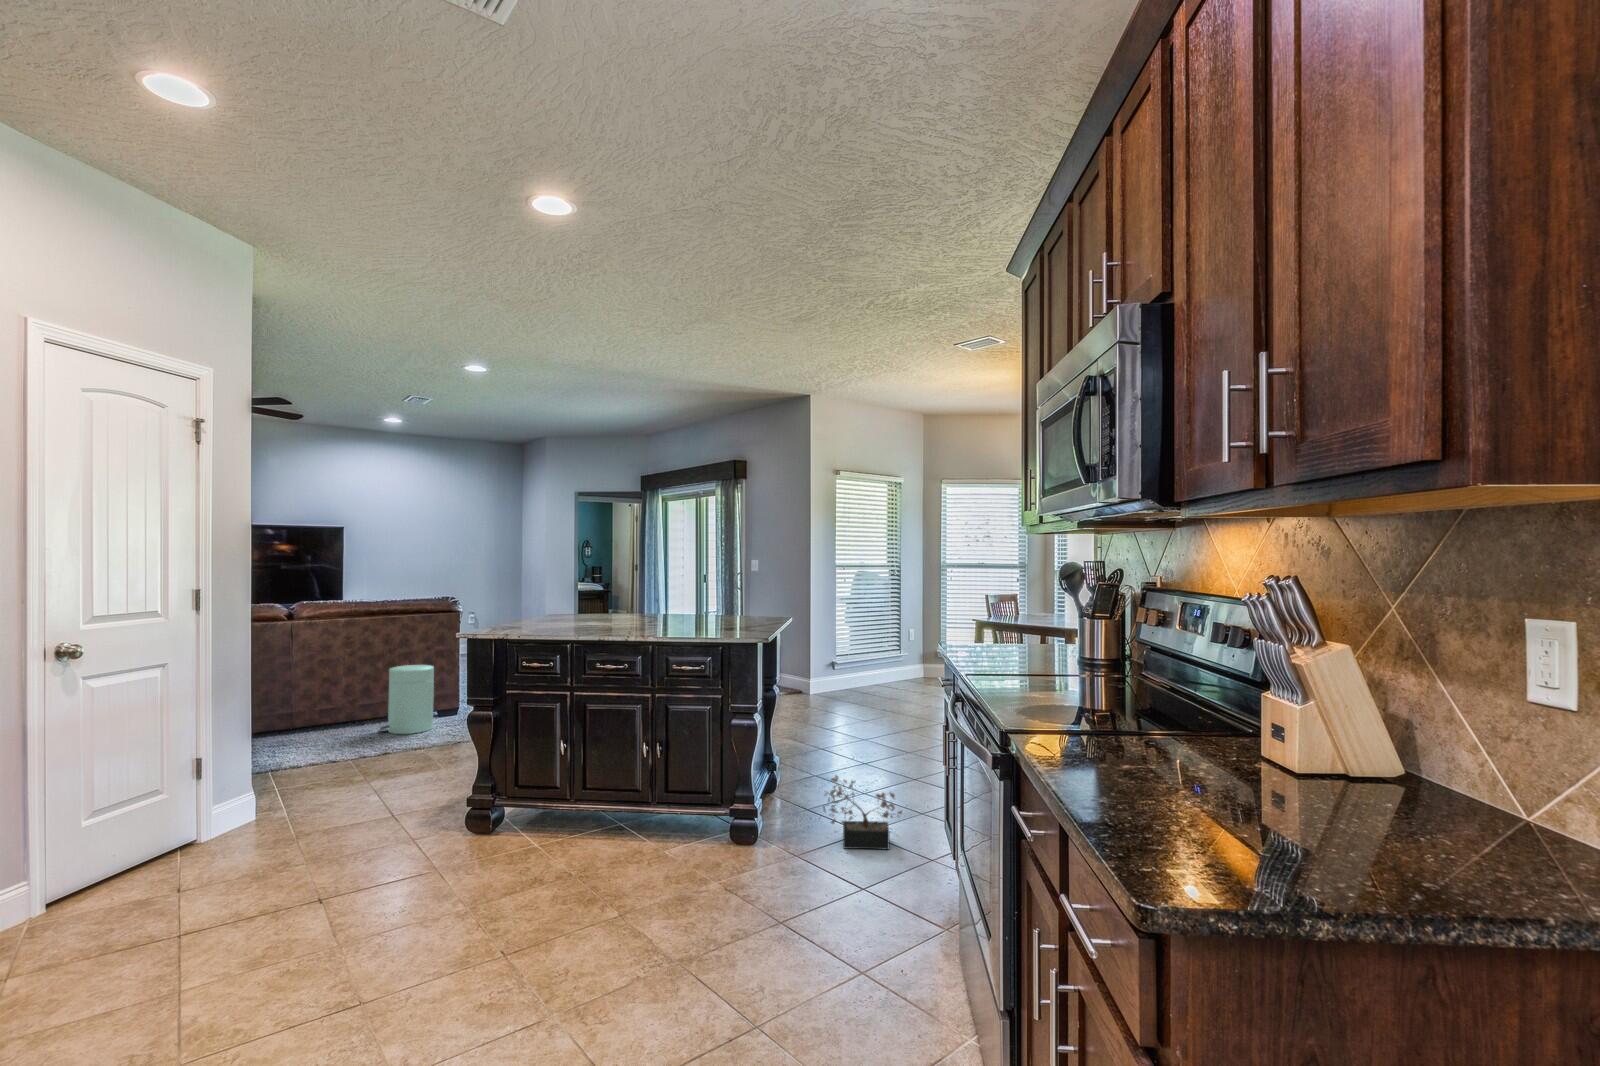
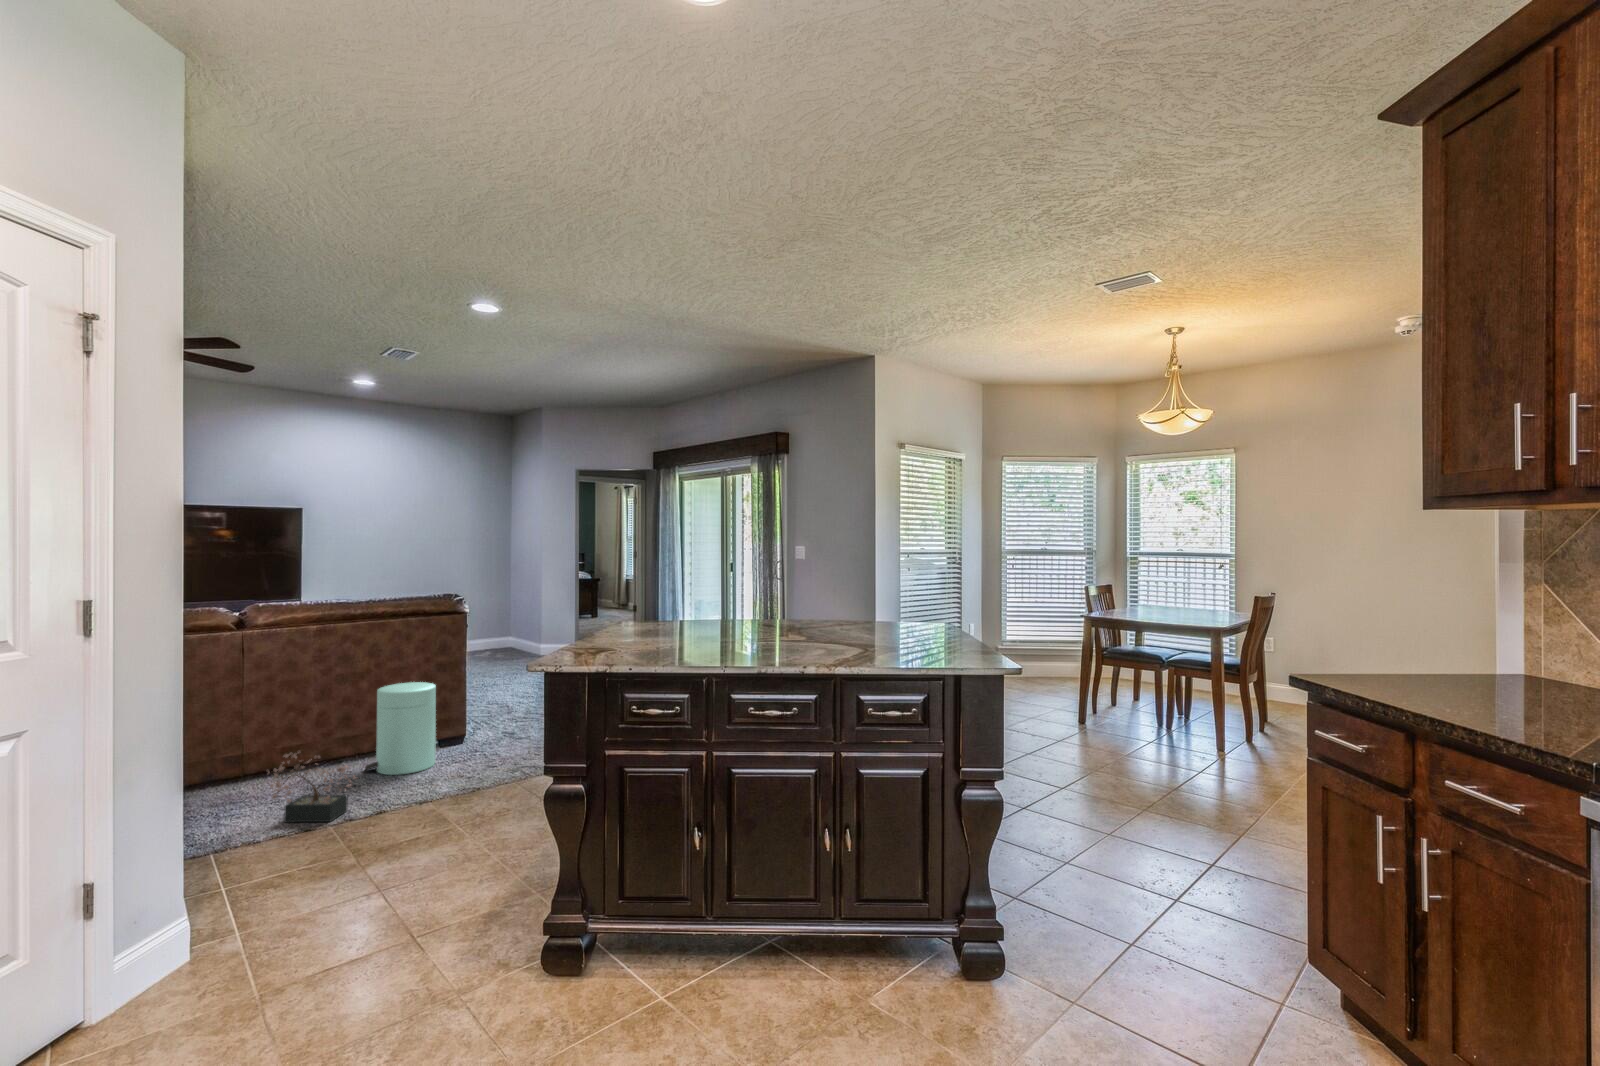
decorative plant: present [823,776,902,850] -> present [267,751,356,822]

